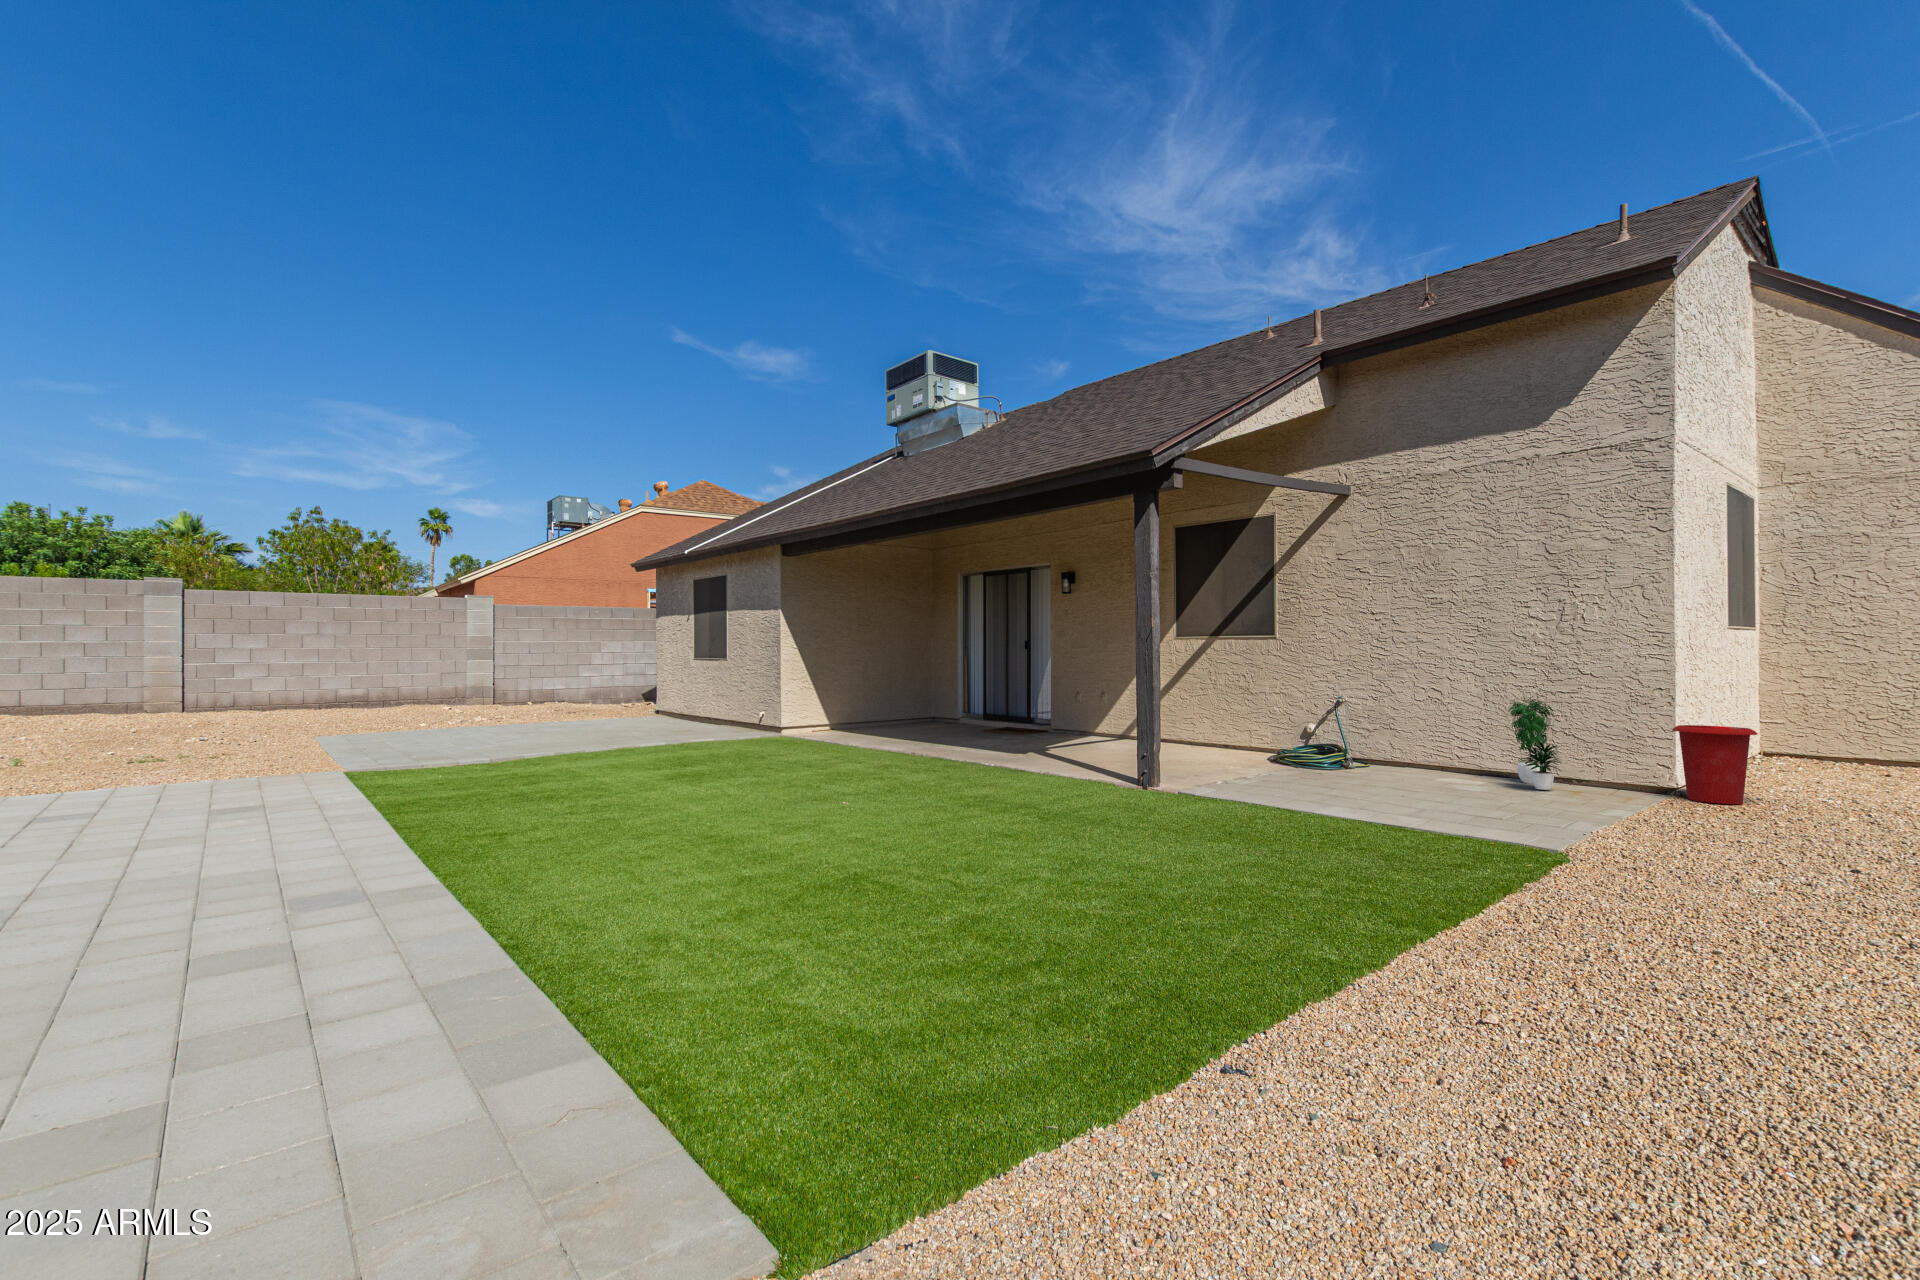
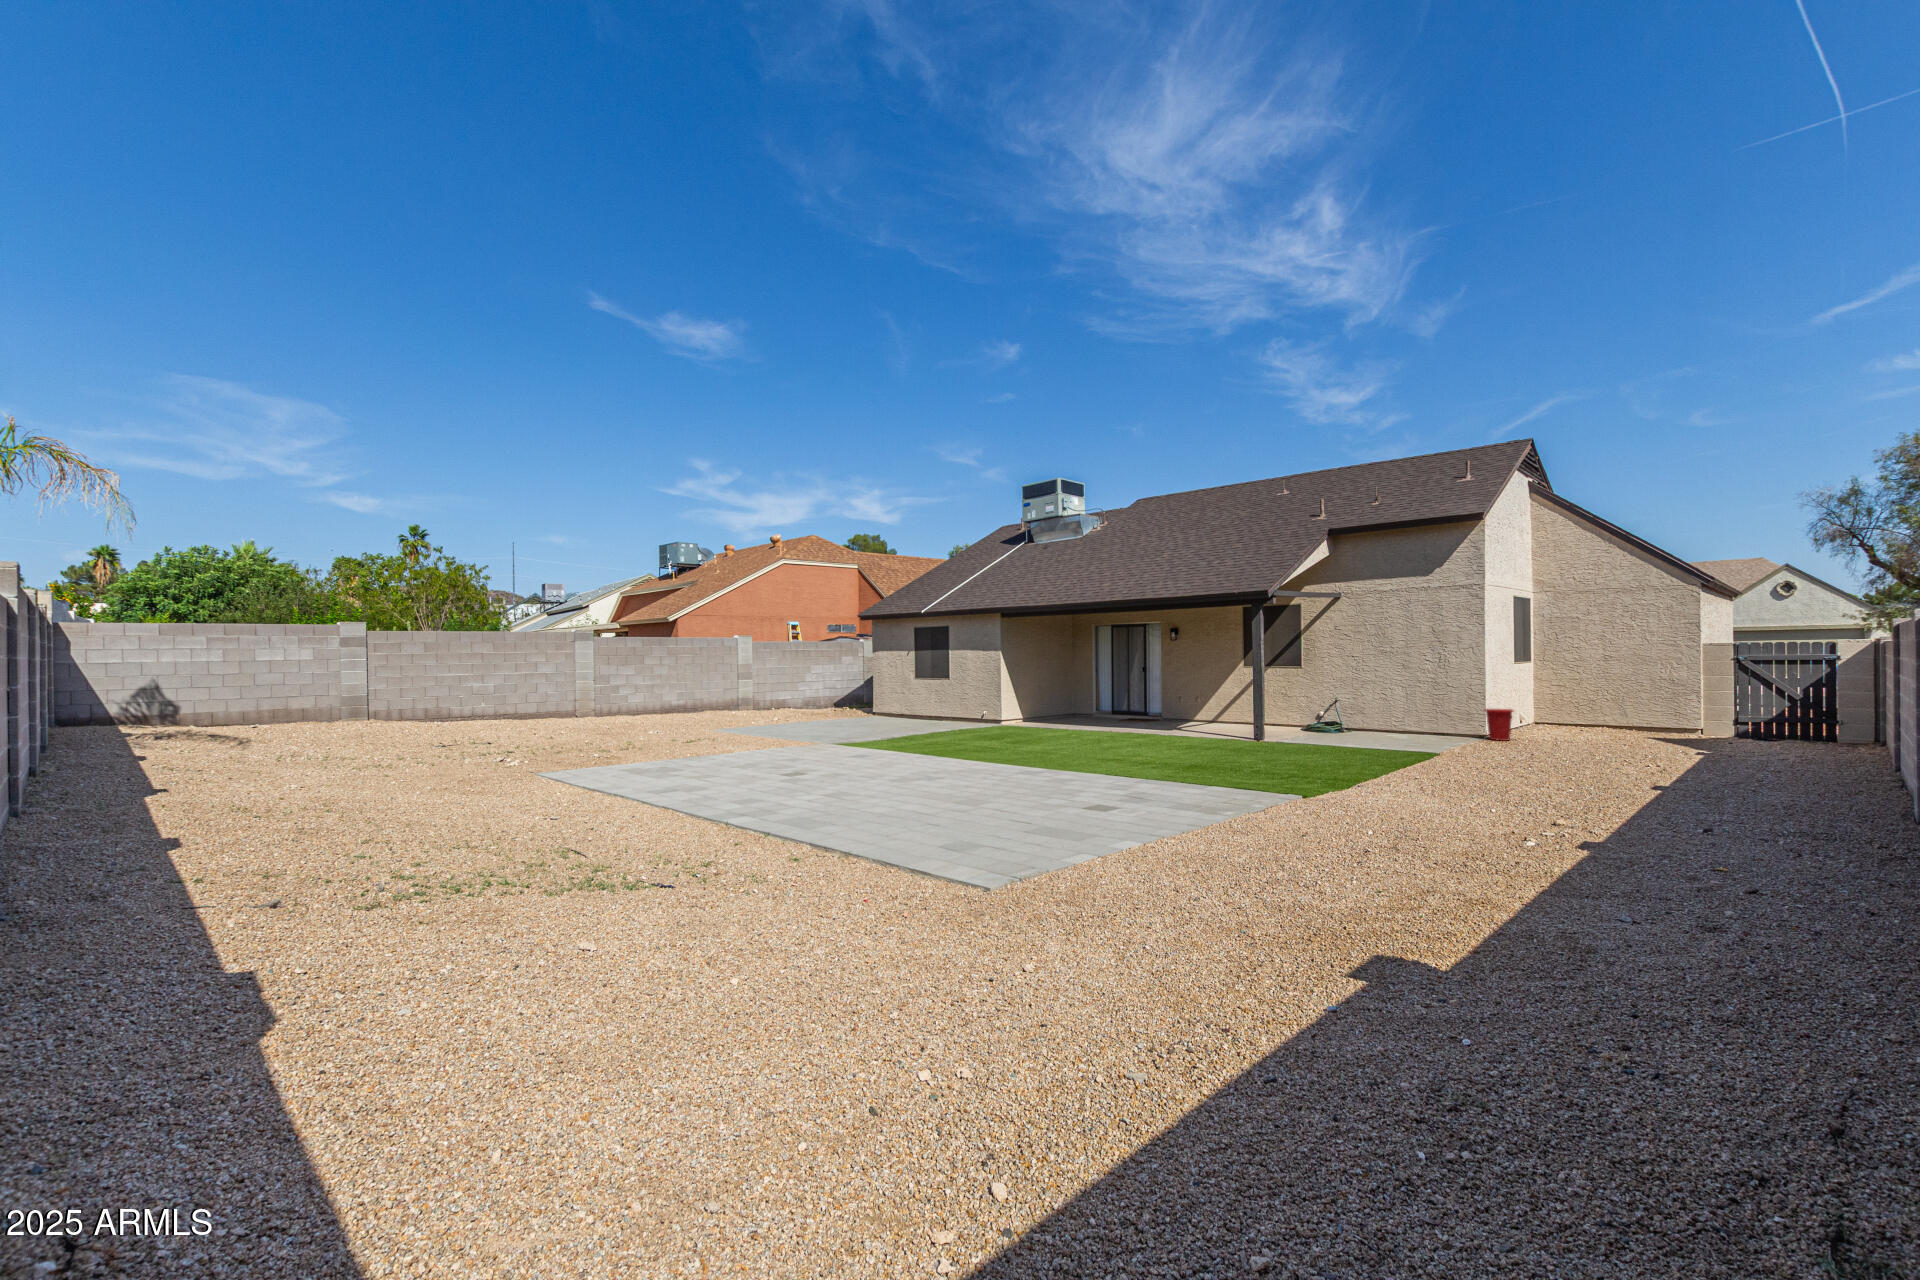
potted plant: present [1508,696,1562,790] -> none [1416,695,1440,738]

